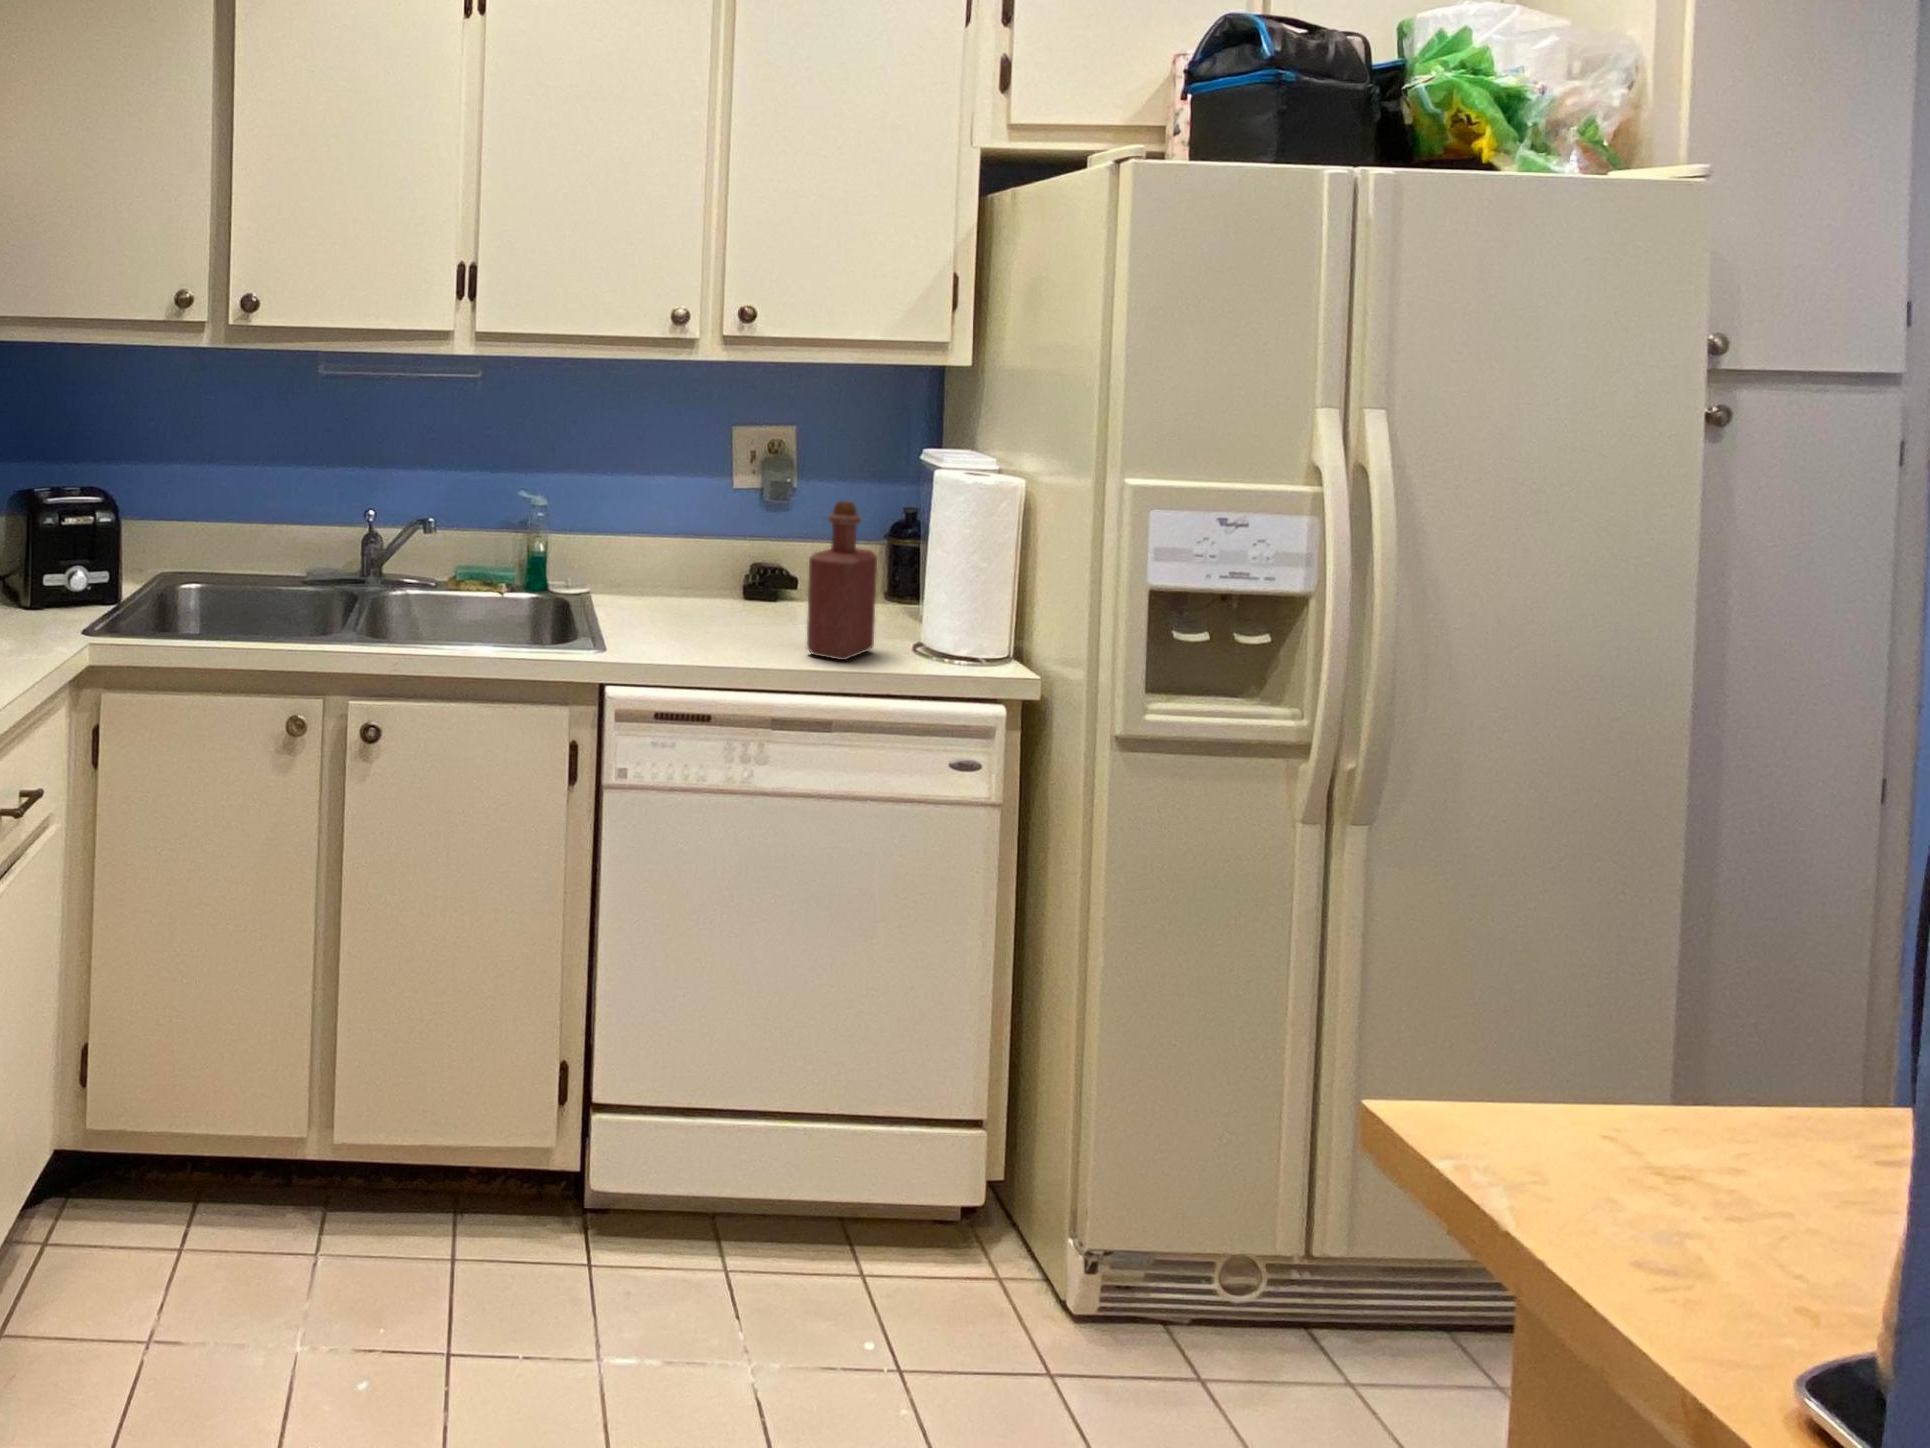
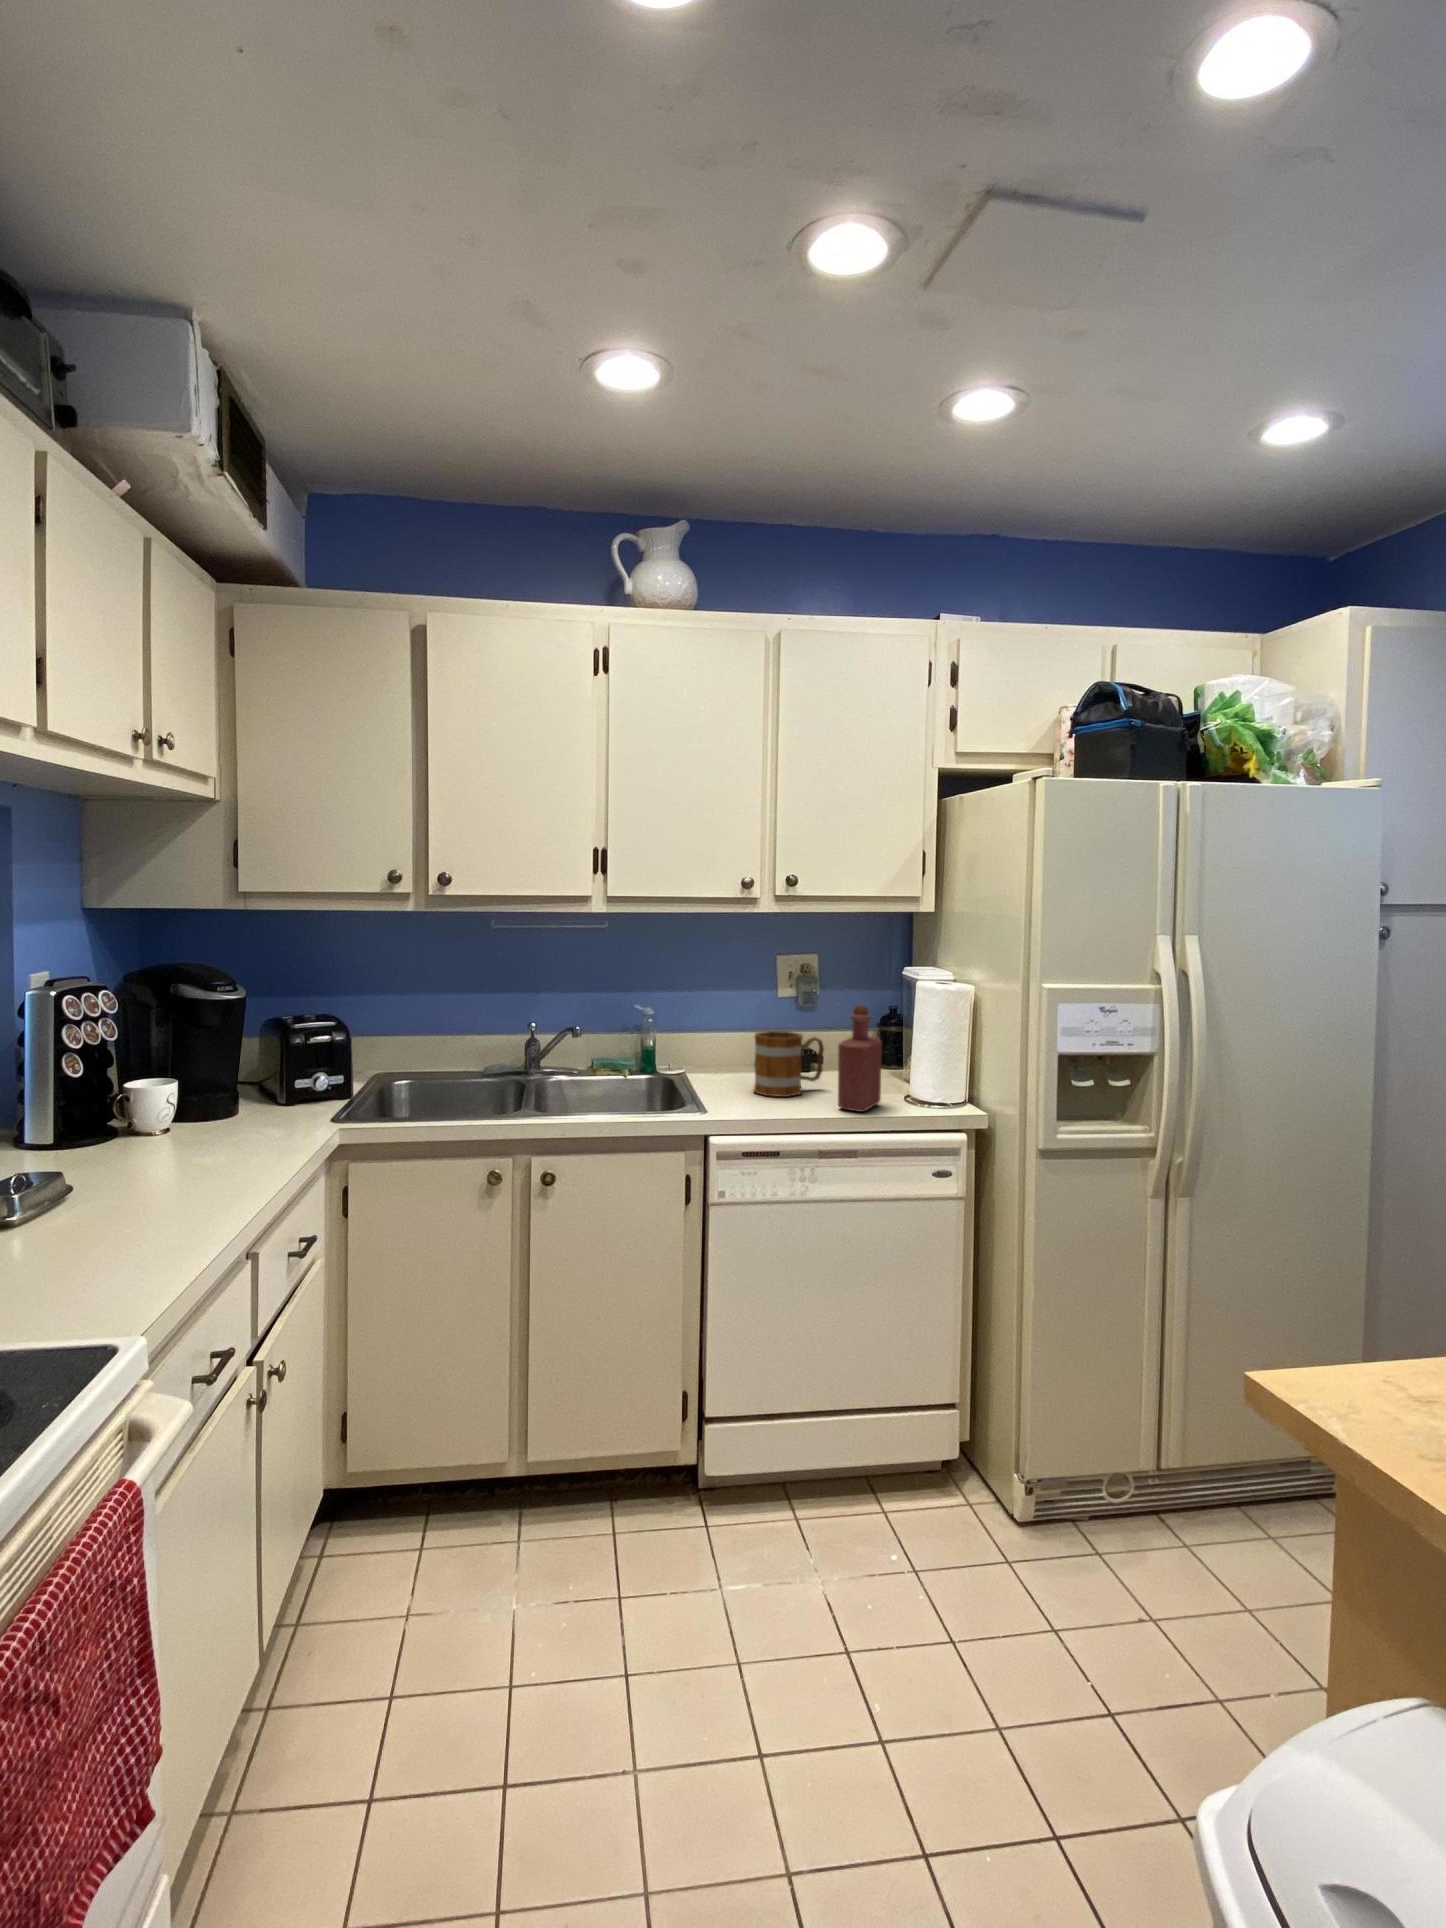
mug: none [686,536,794,633] -> present [754,1031,824,1097]

